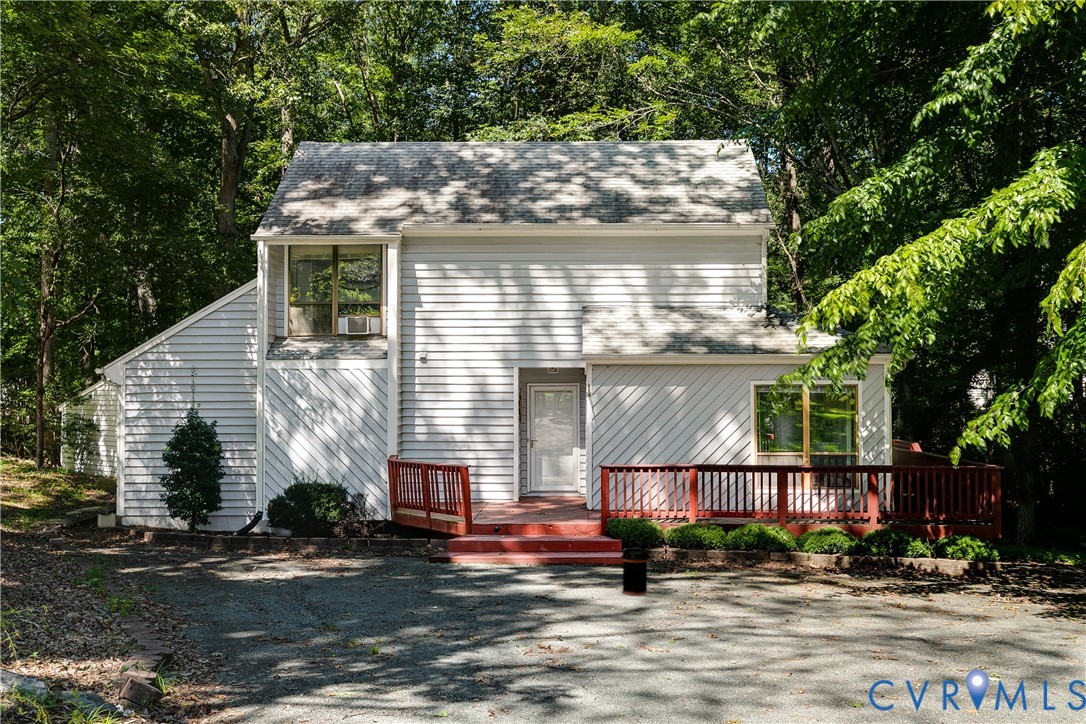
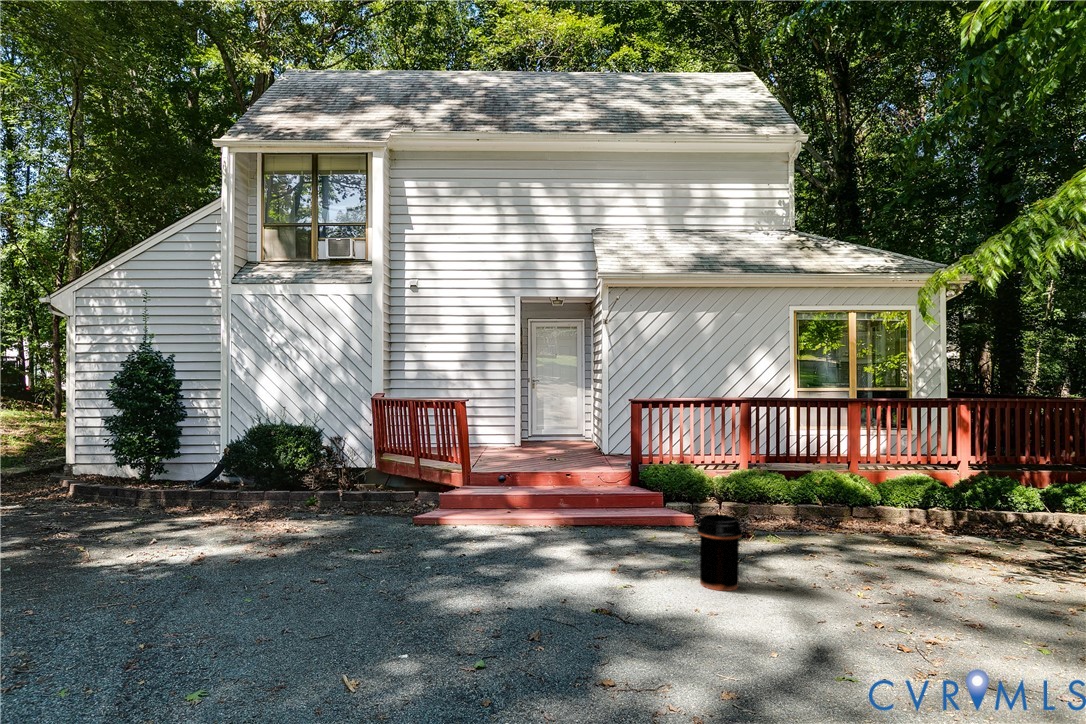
potted tree: present [96,477,118,527] -> none [33,420,63,479]

